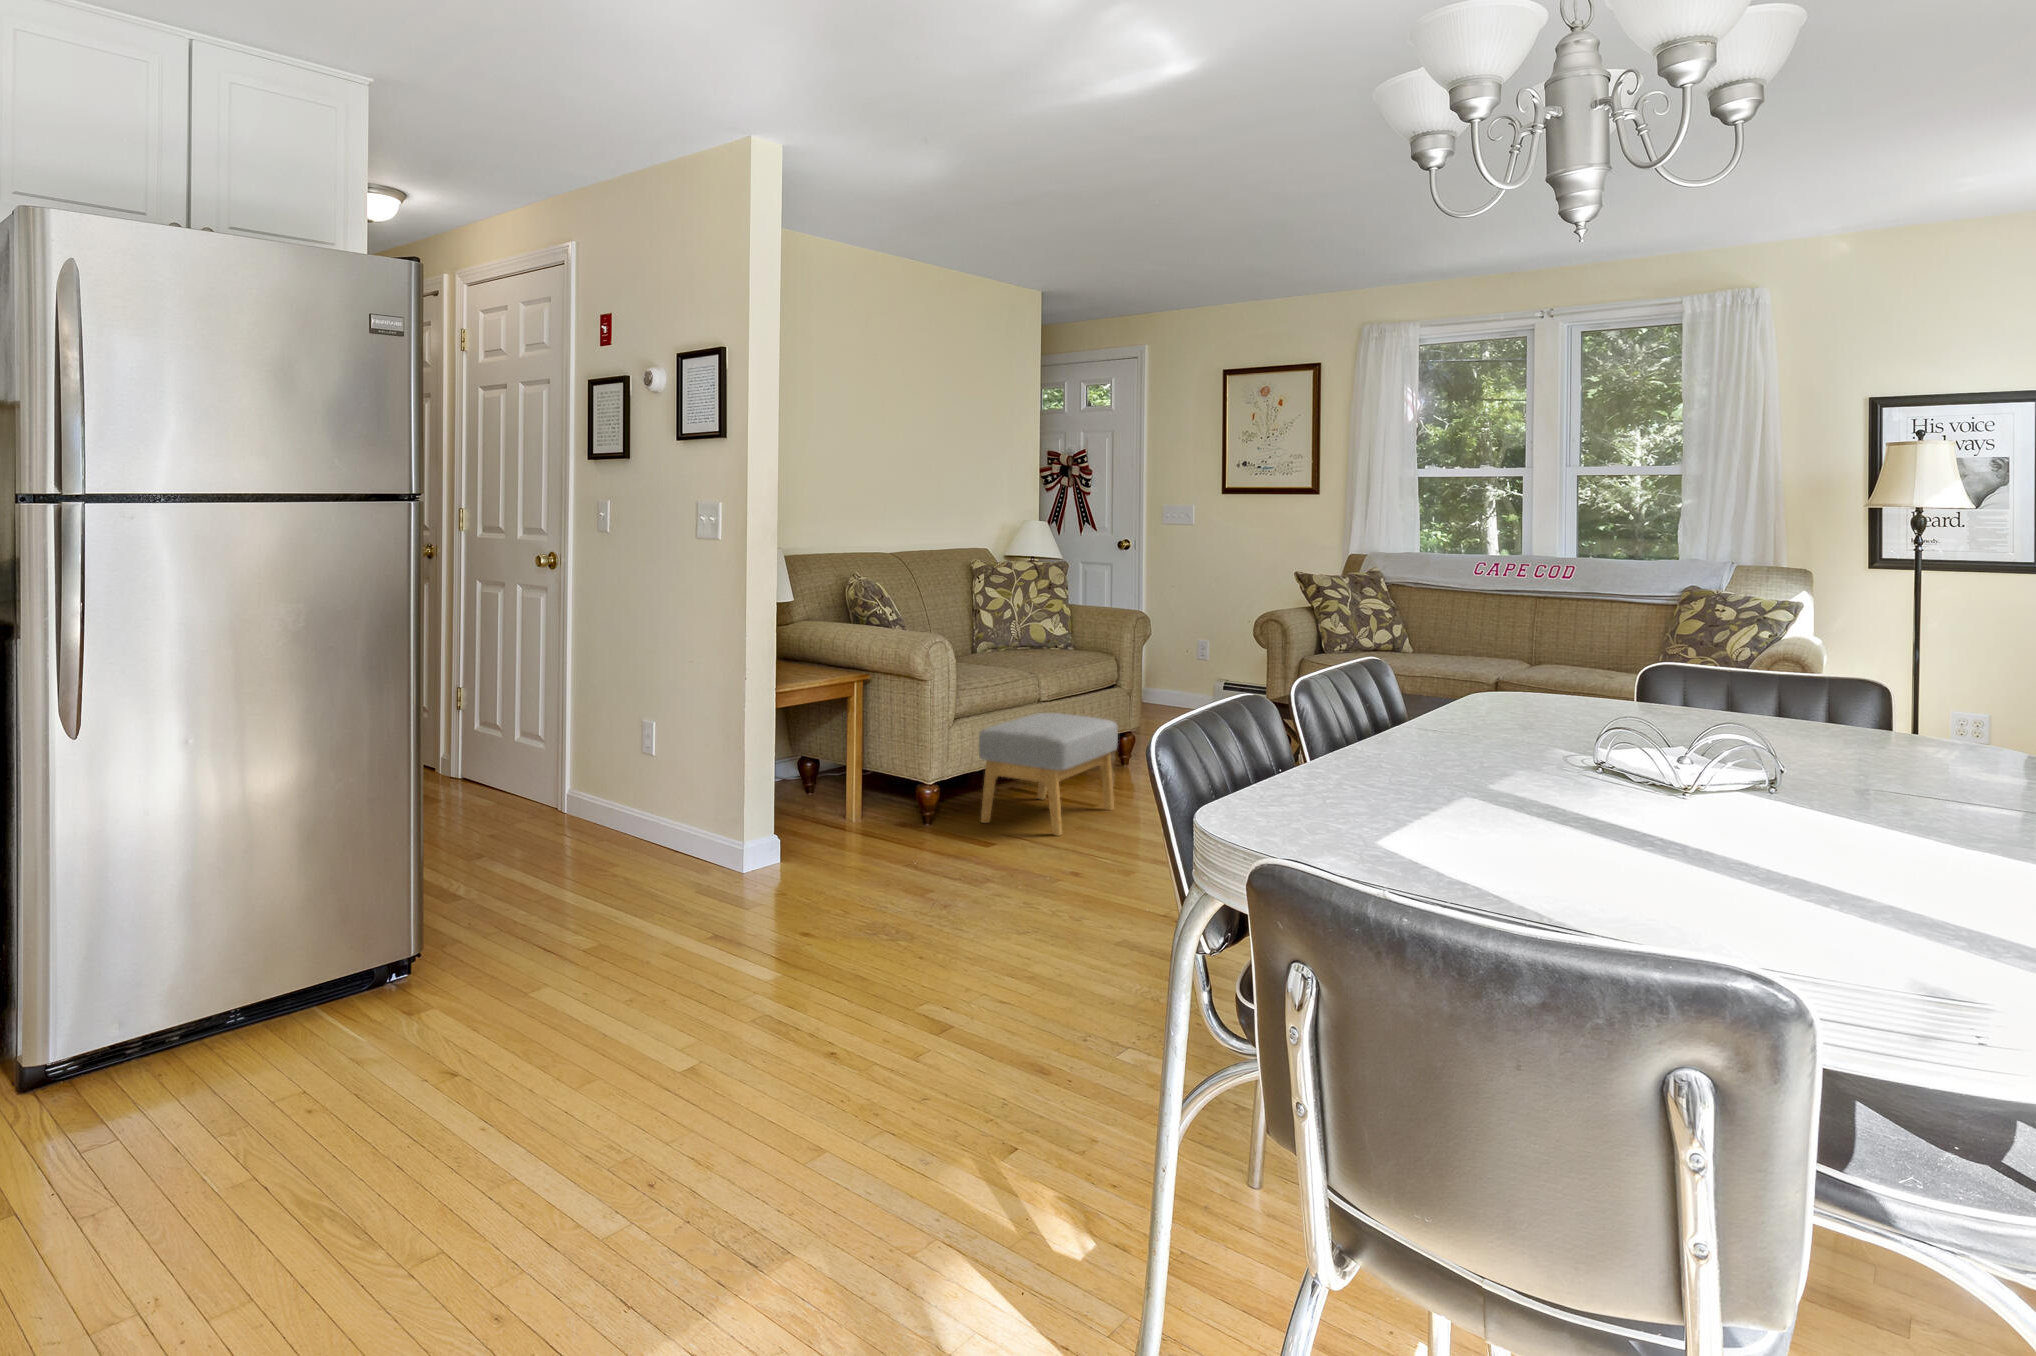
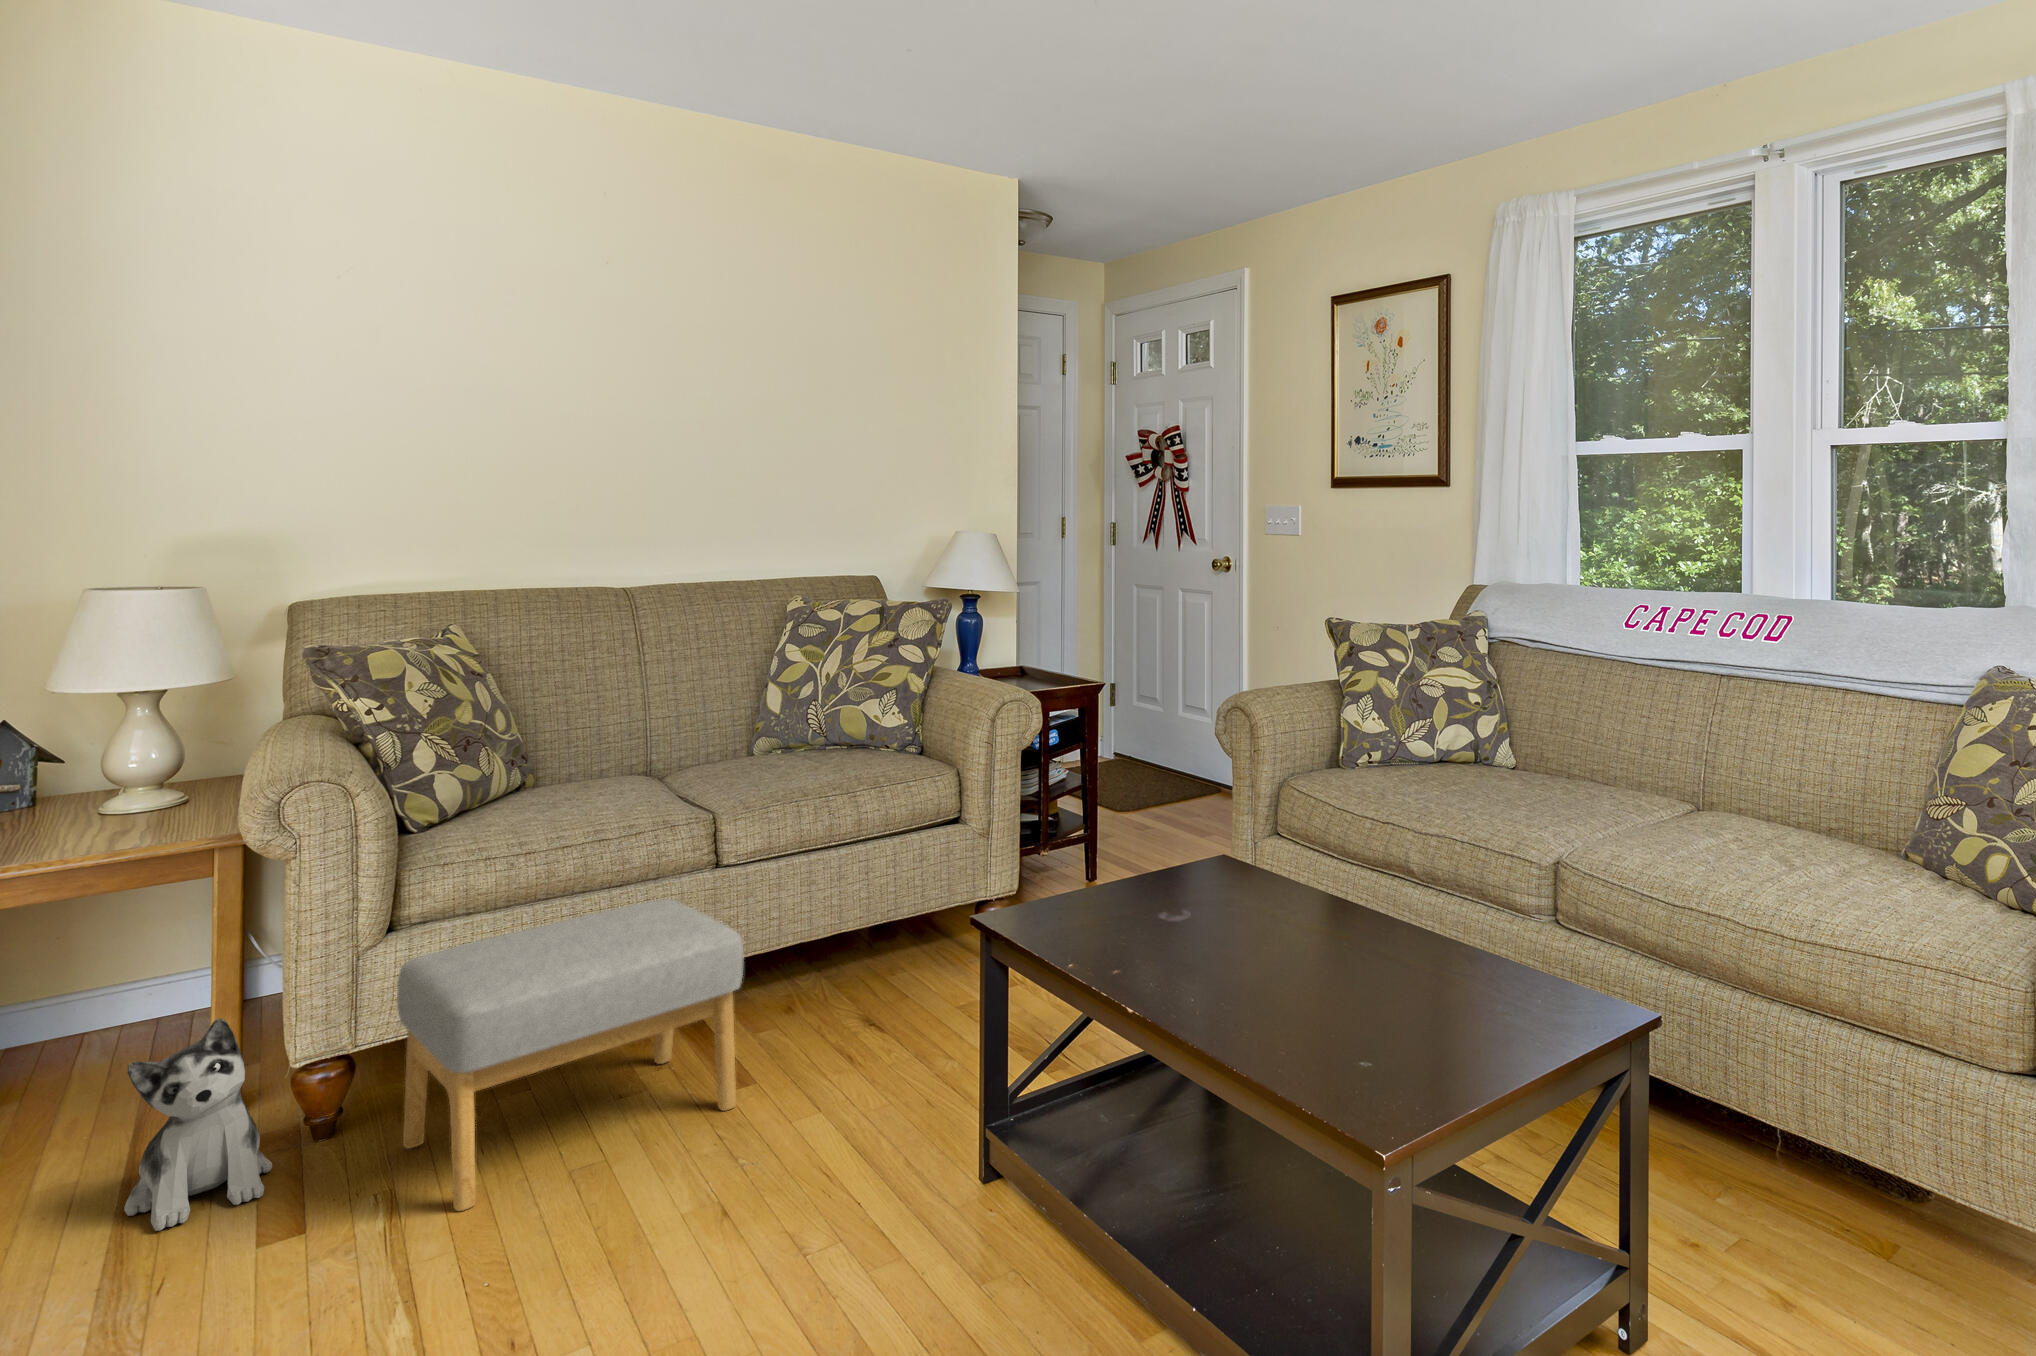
plush toy: none [887,750,957,843] -> present [124,1018,272,1231]

